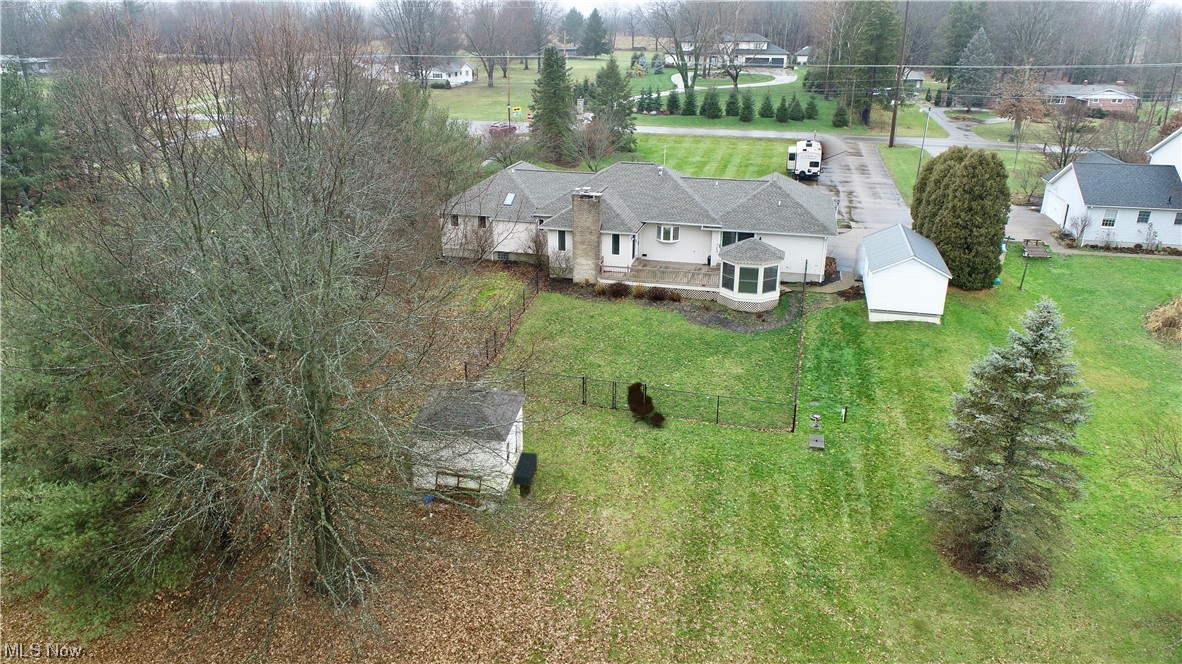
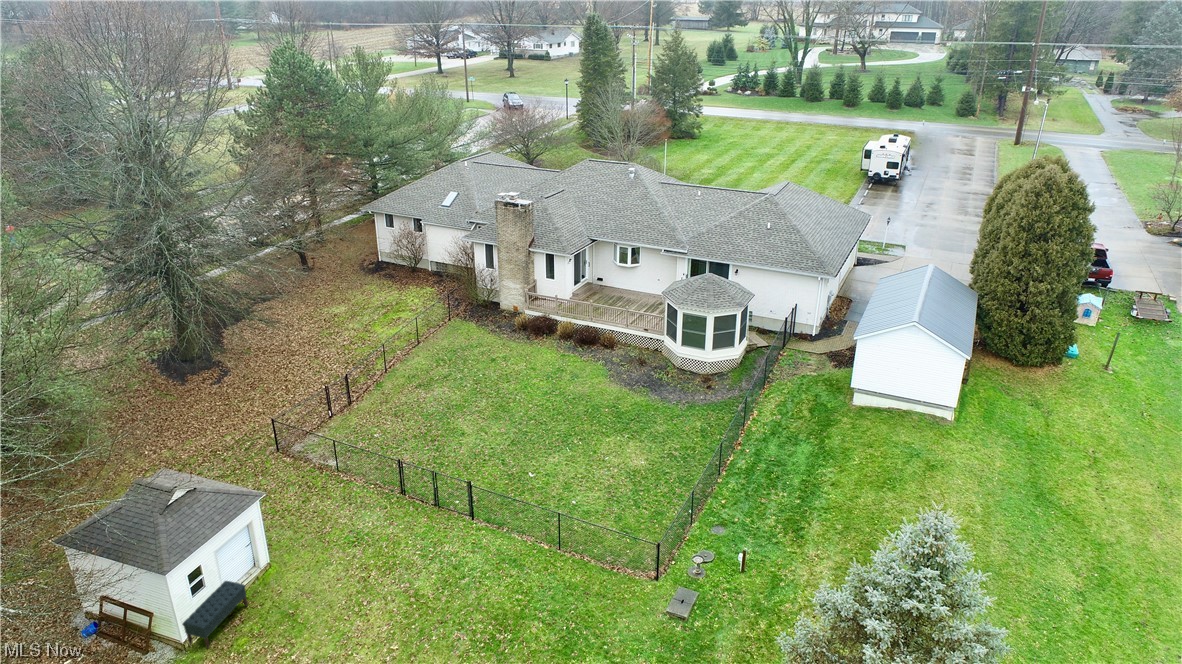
lounge chair: present [627,382,665,425] -> none [423,482,472,554]

